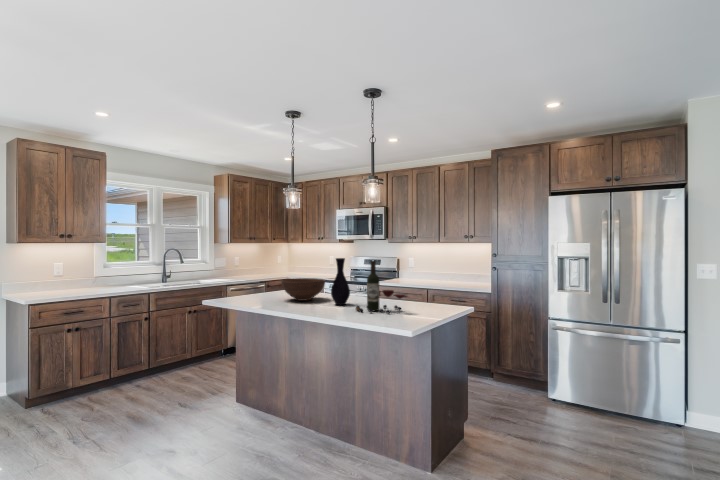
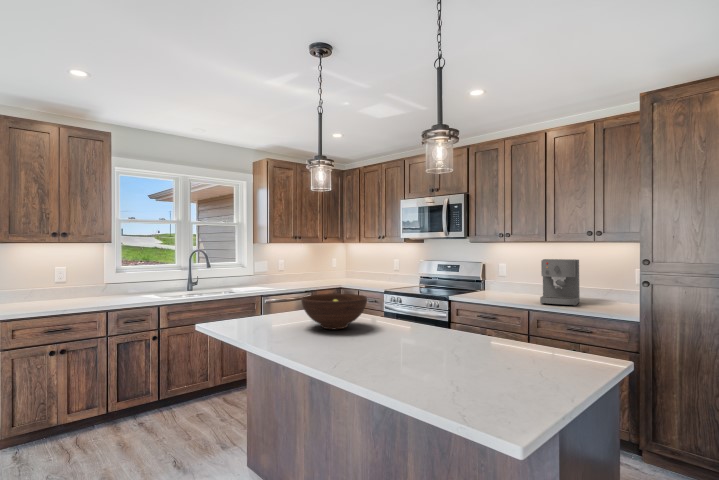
coffee maker: none [435,255,461,286] -> present [540,259,580,306]
vase: present [331,258,350,305] -> none [371,265,402,342]
wine bottle: present [356,261,404,313] -> none [407,271,497,367]

